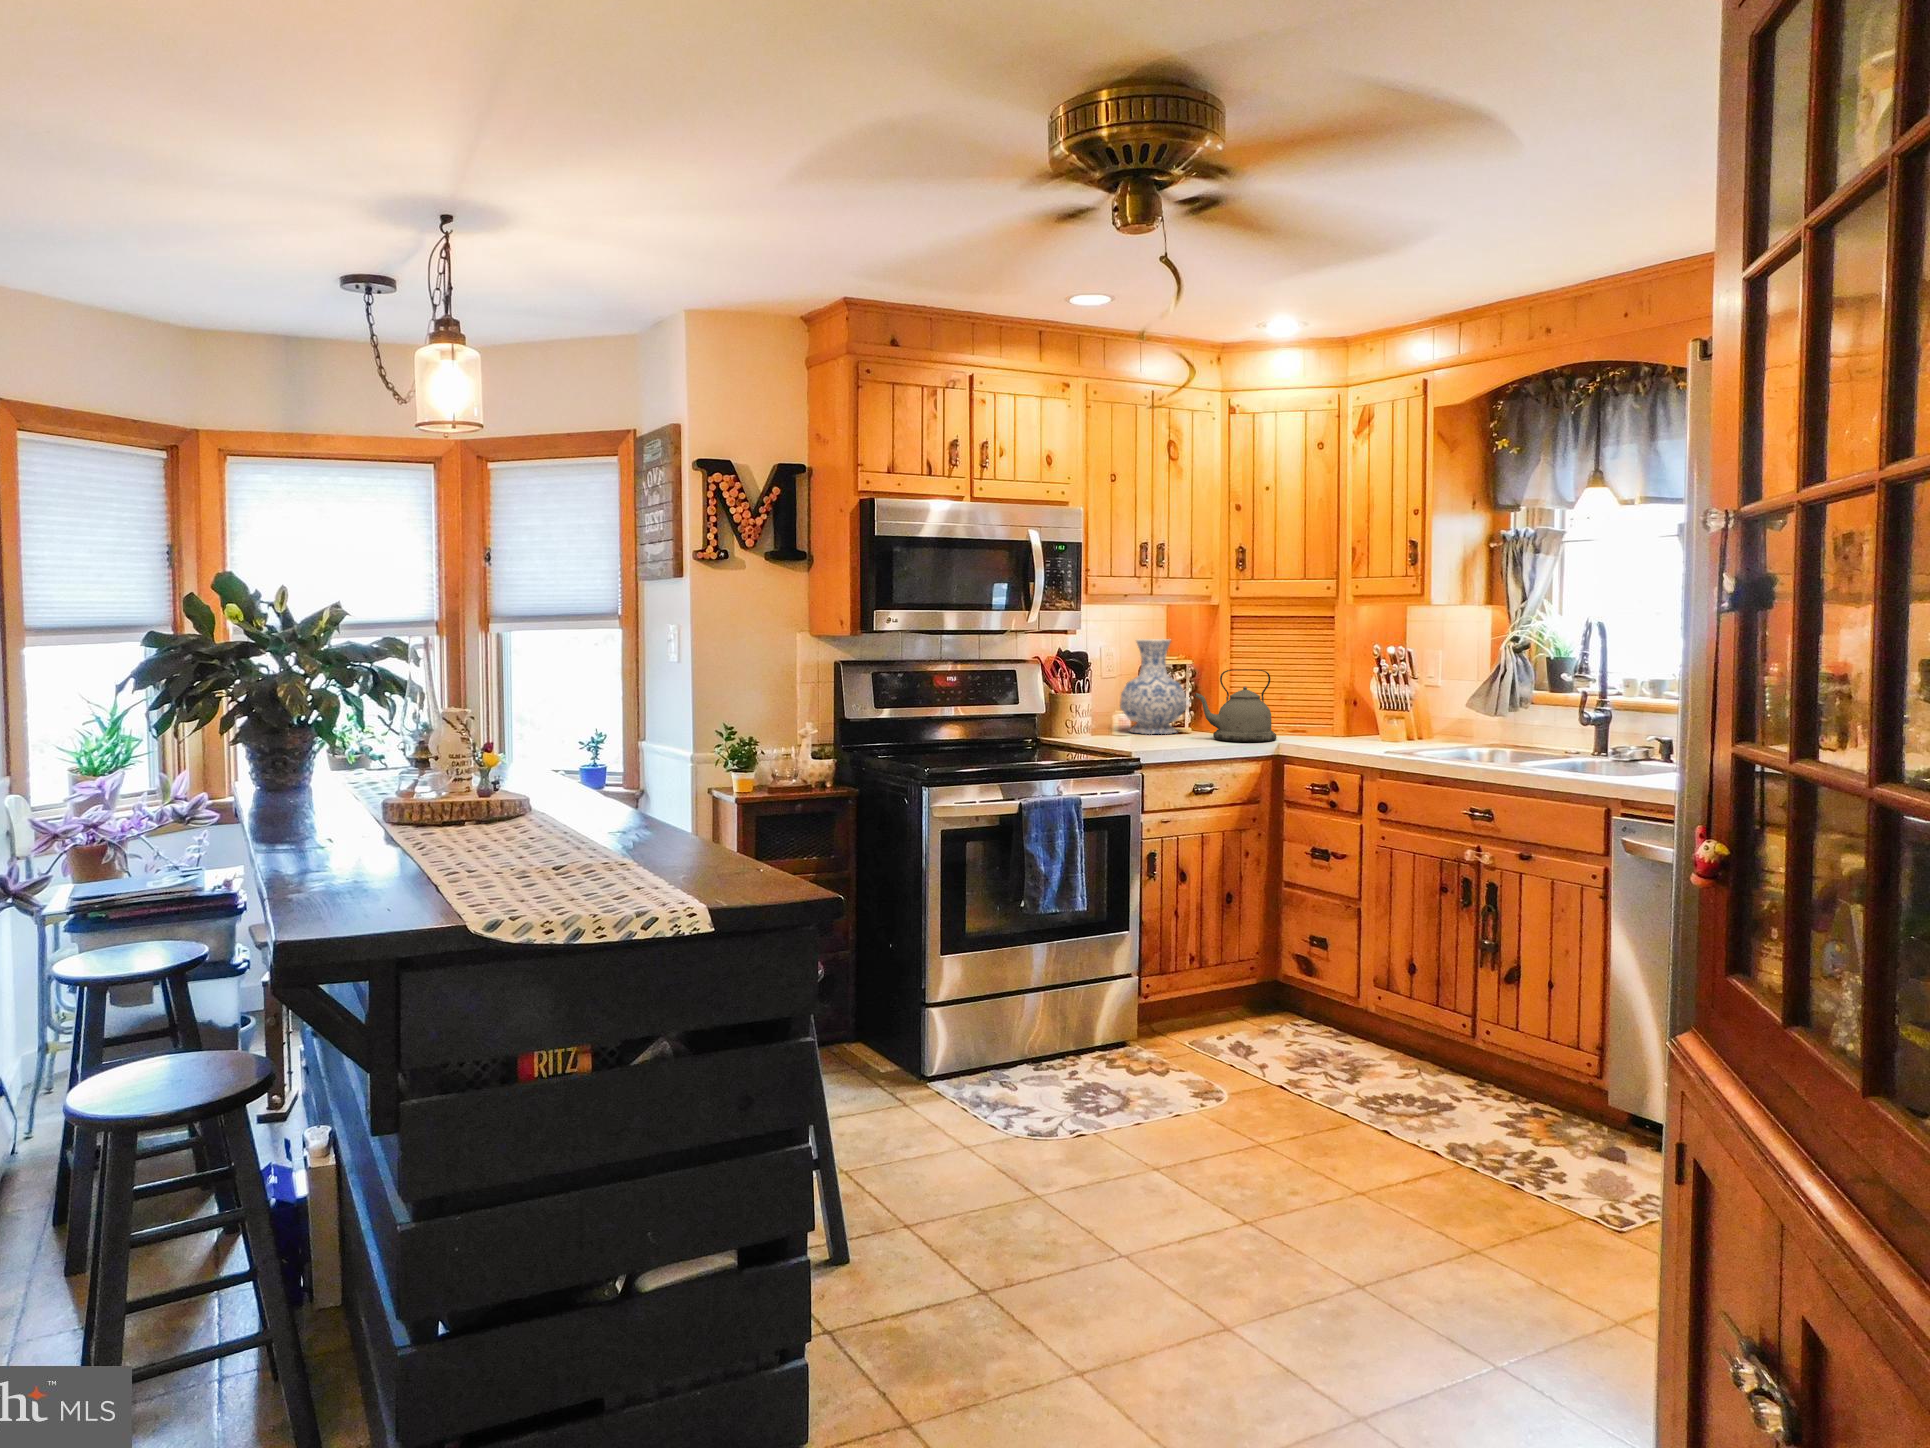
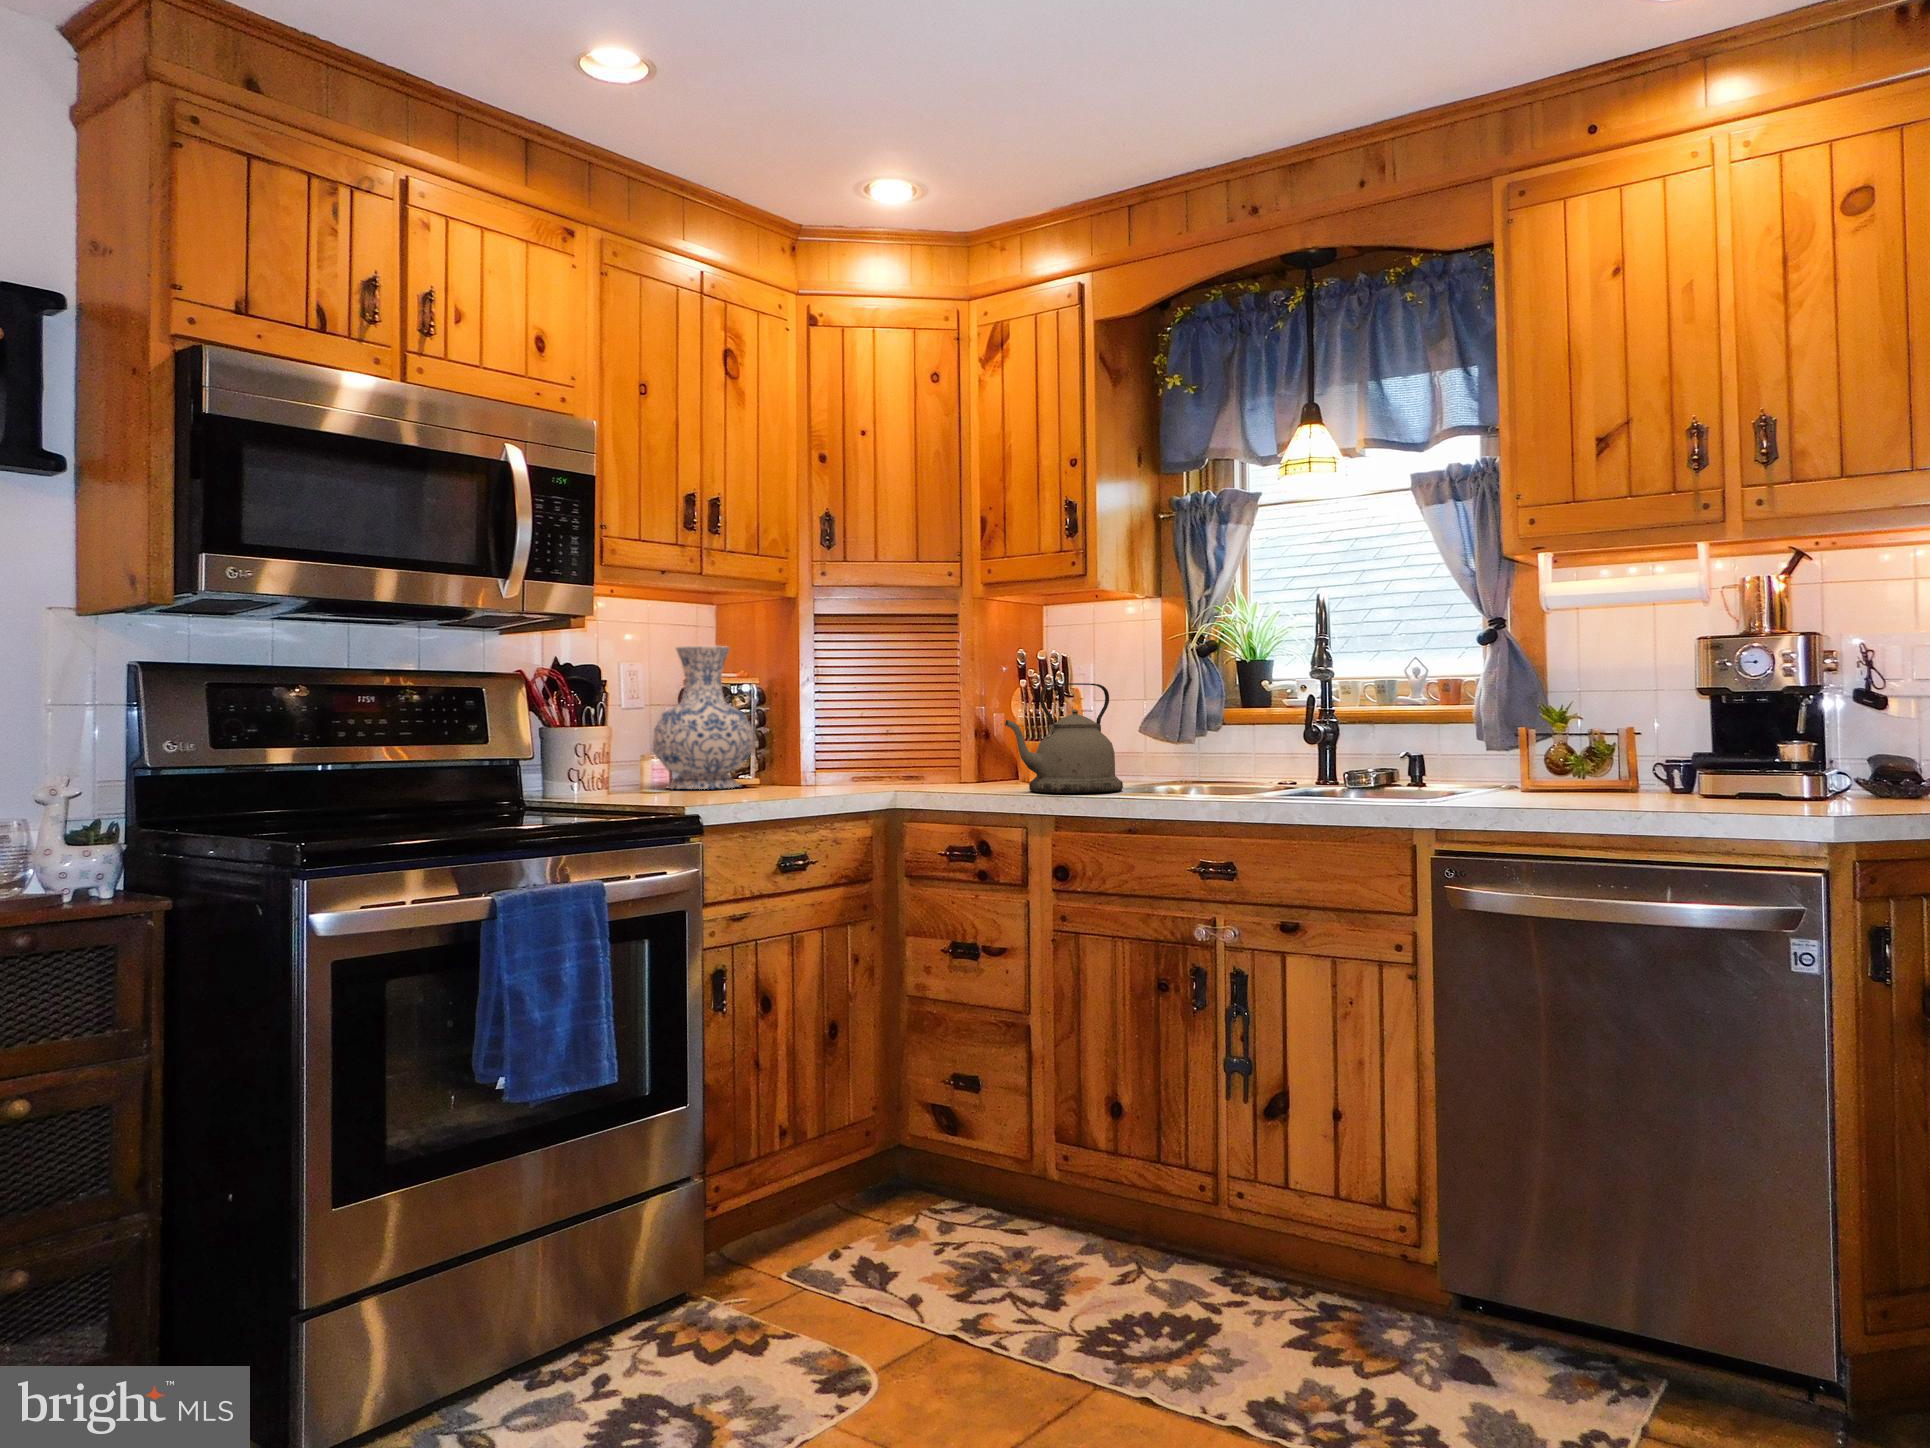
kettle: present [1195,669,1276,742] -> present [1005,683,1123,793]

